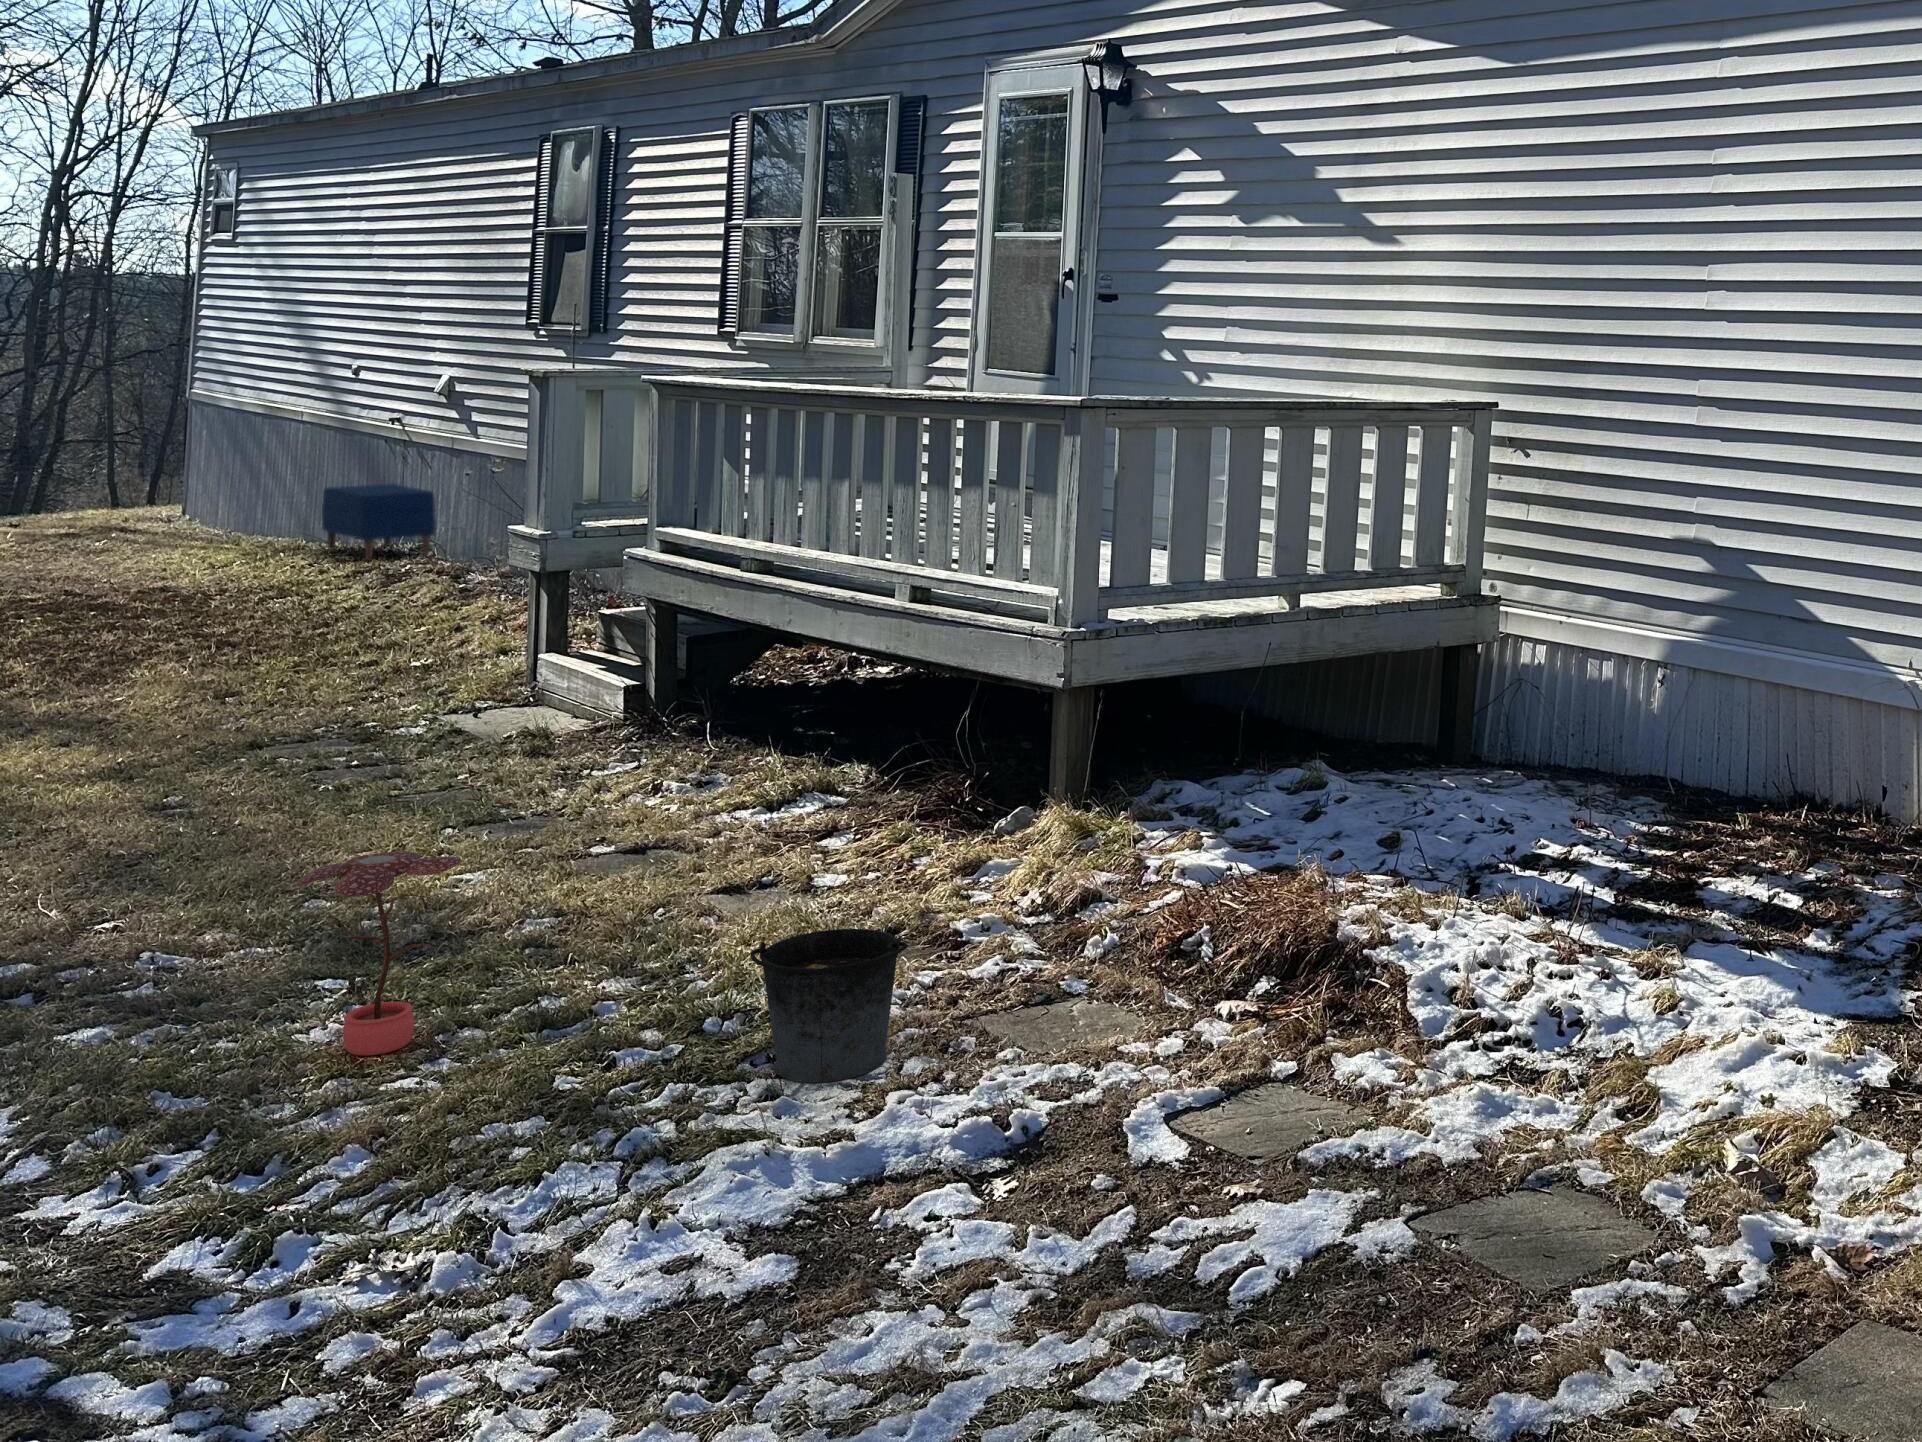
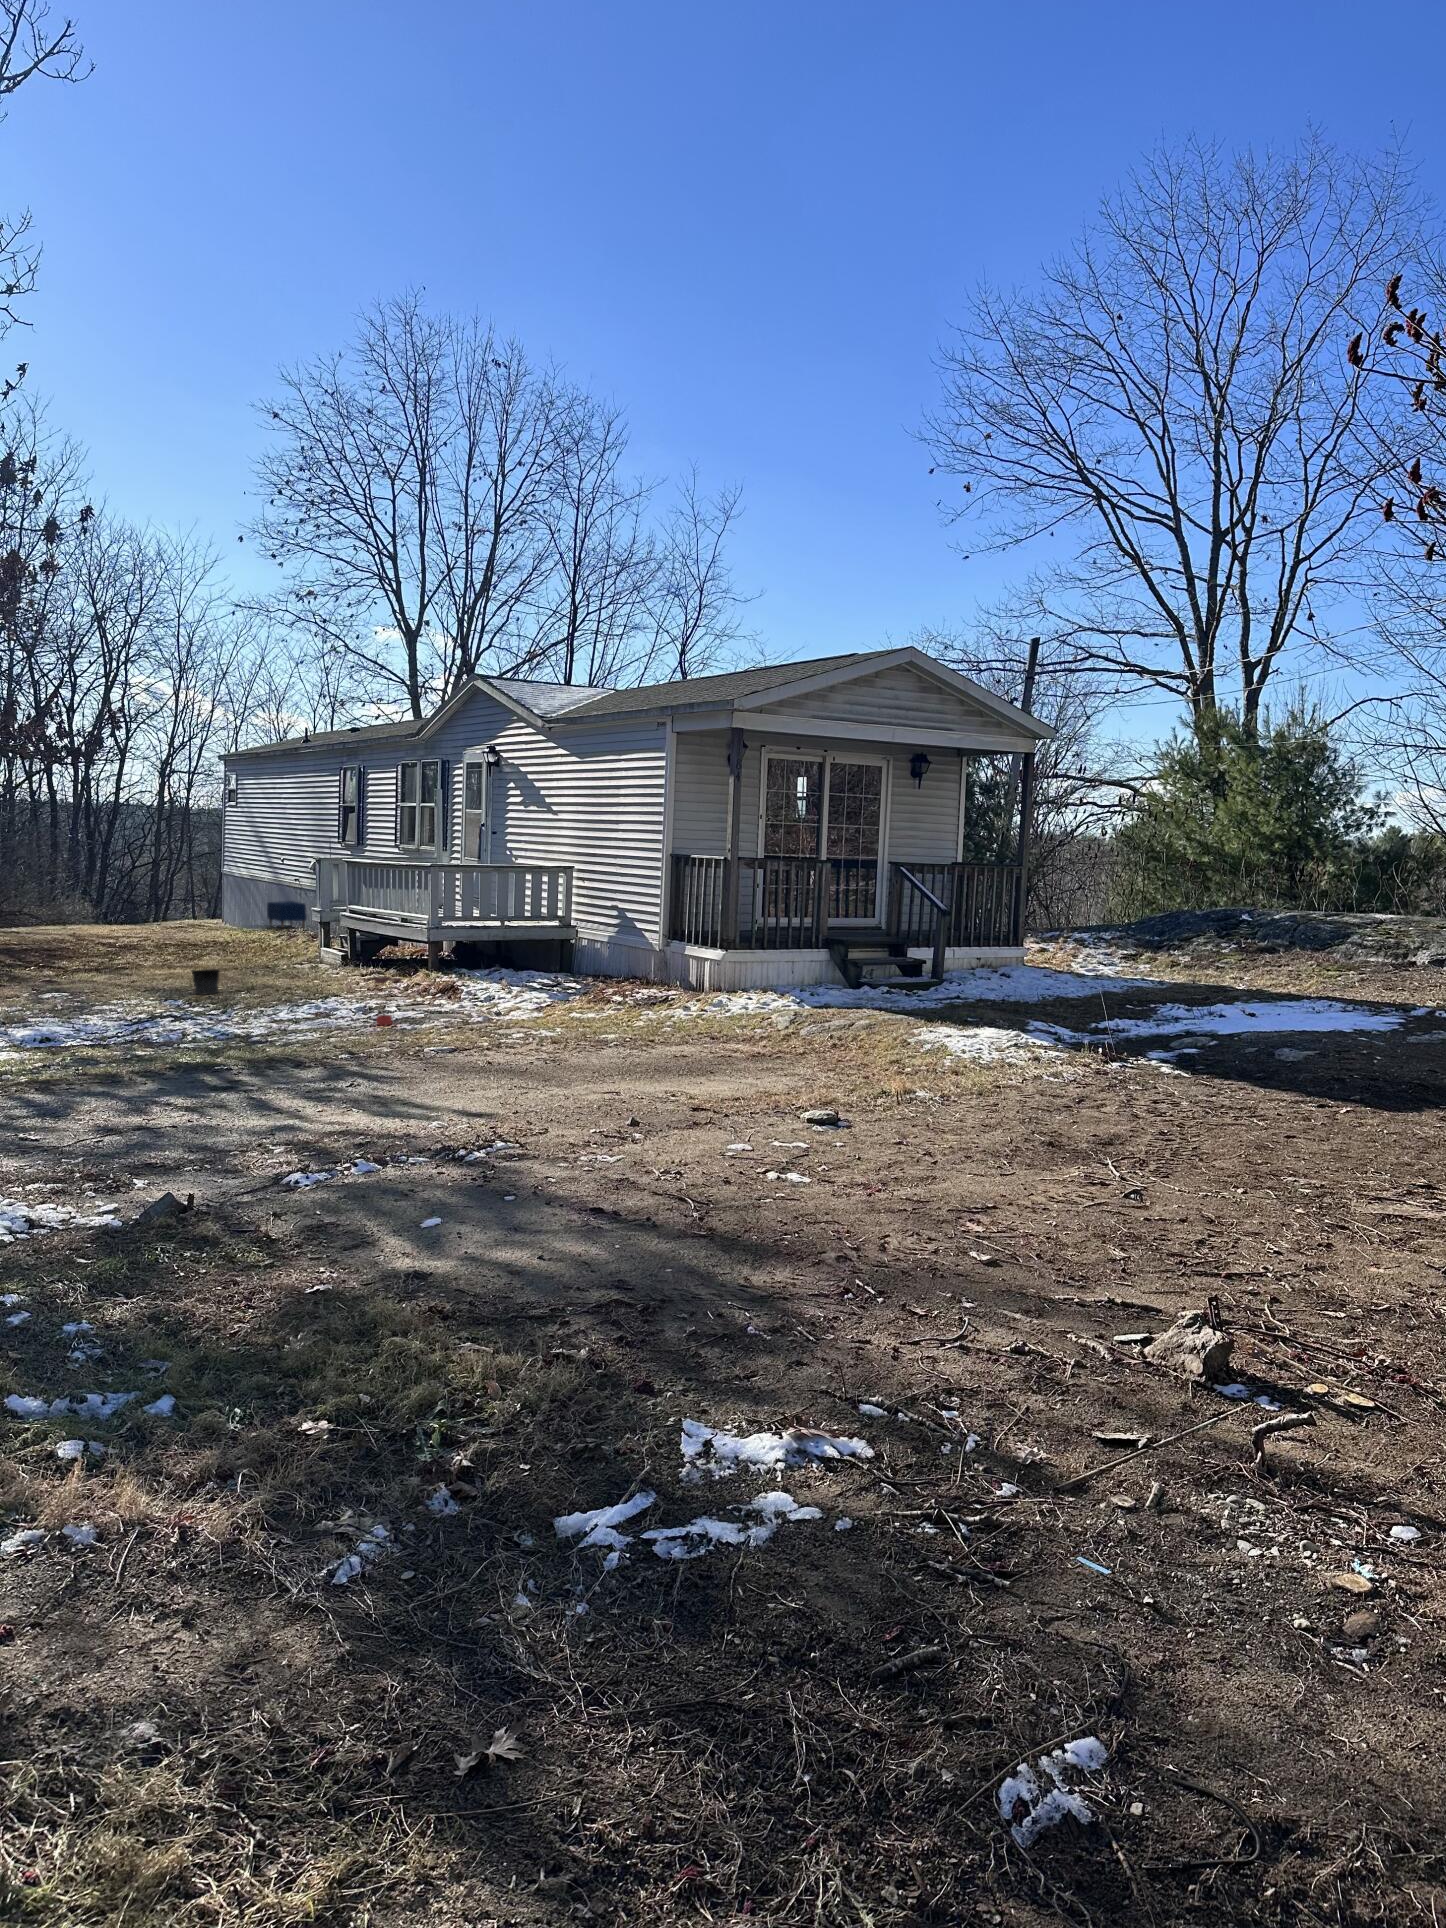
potted plant: present [294,851,461,1056] -> present [367,976,401,1026]
bucket: present [750,929,908,1082] -> present [191,969,219,995]

